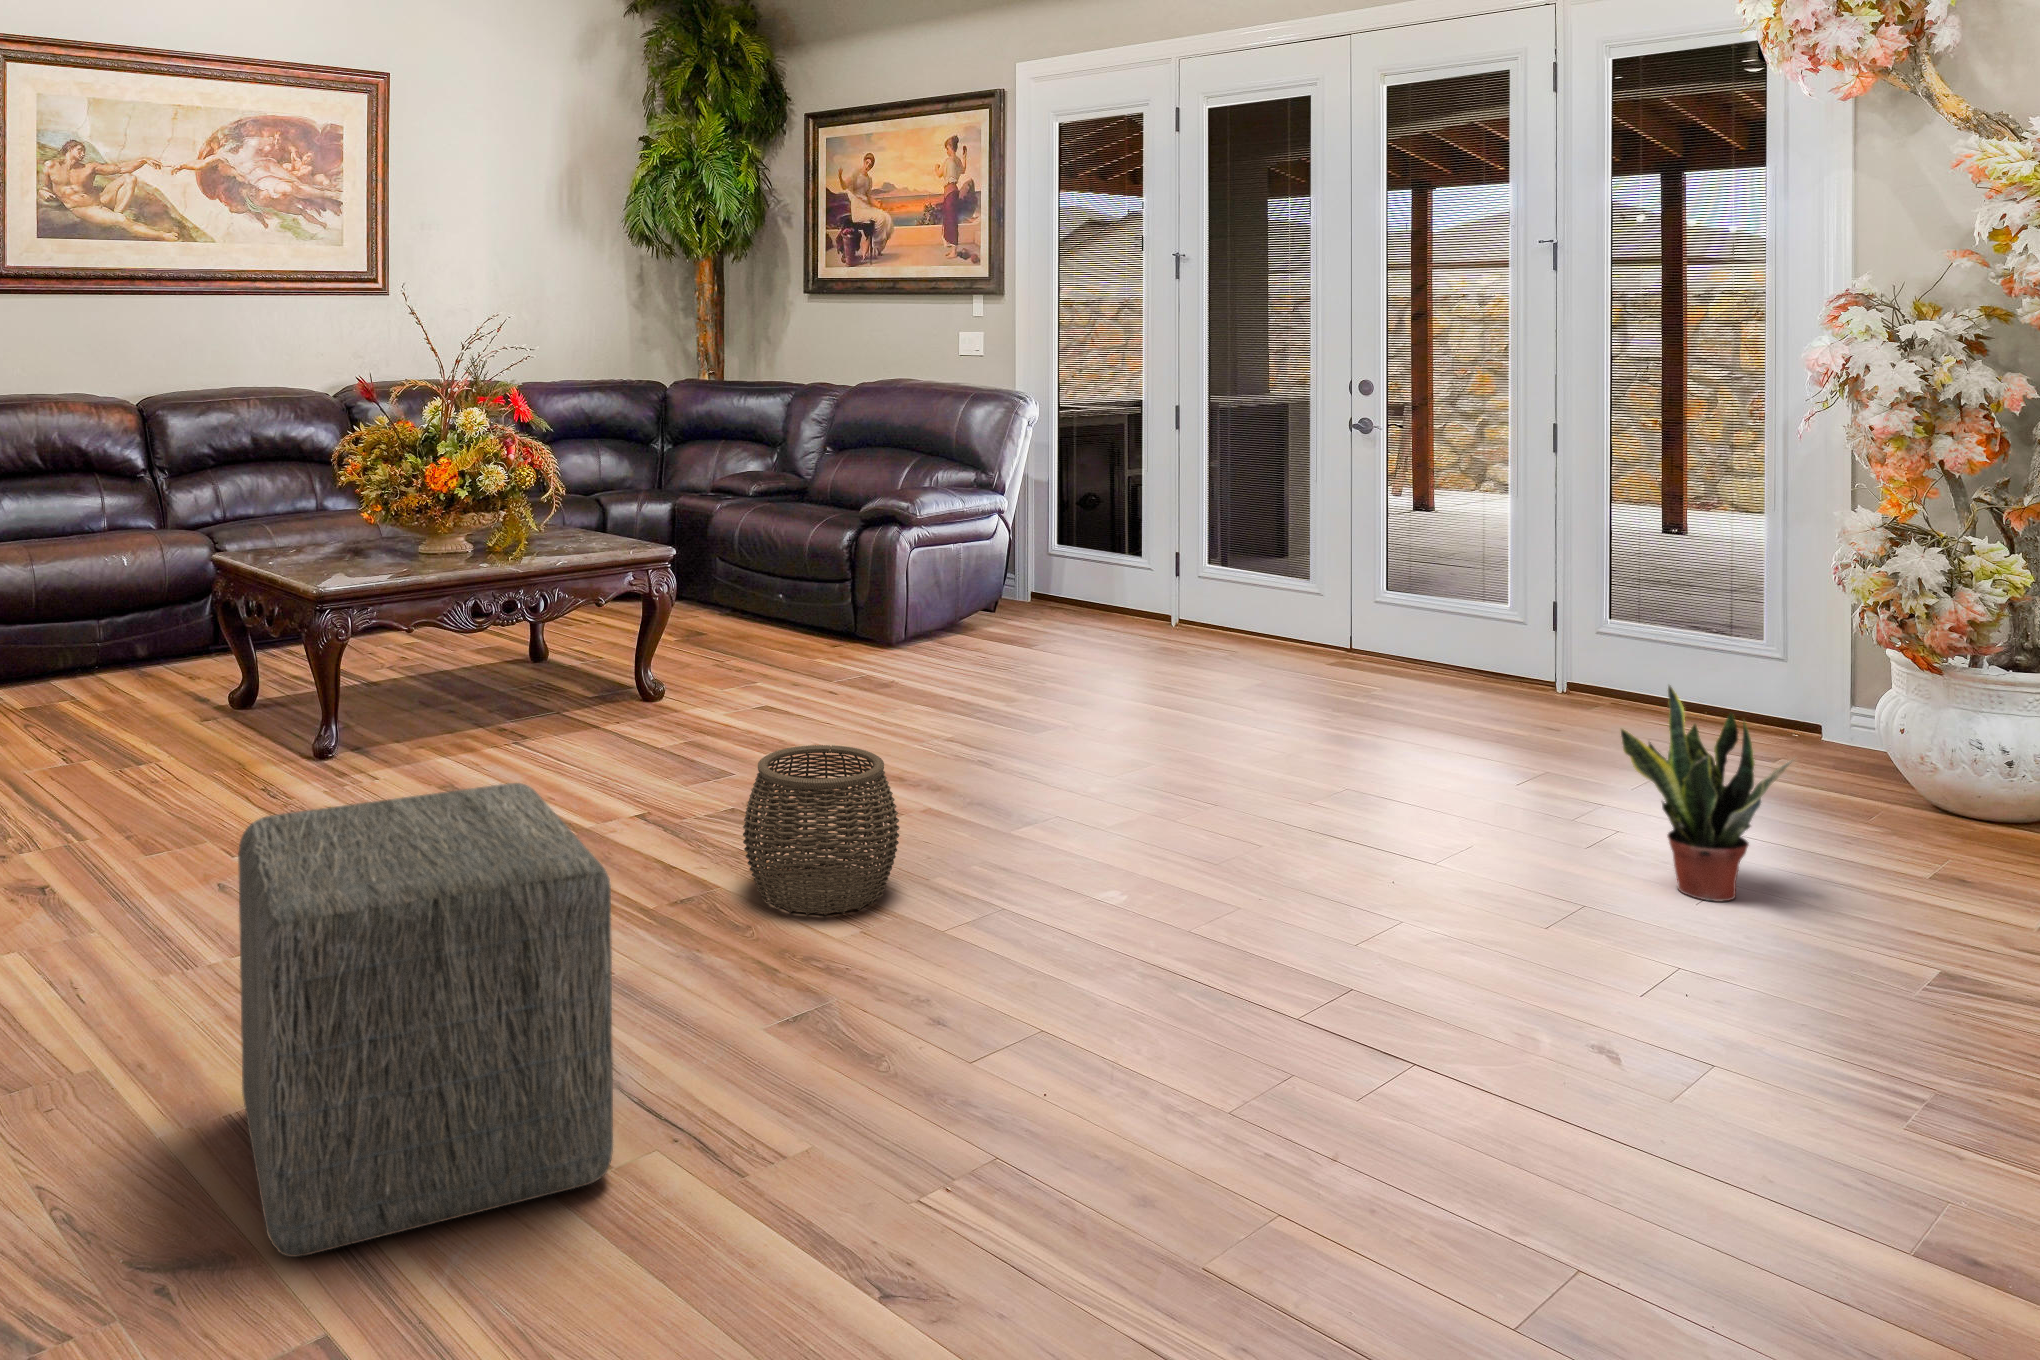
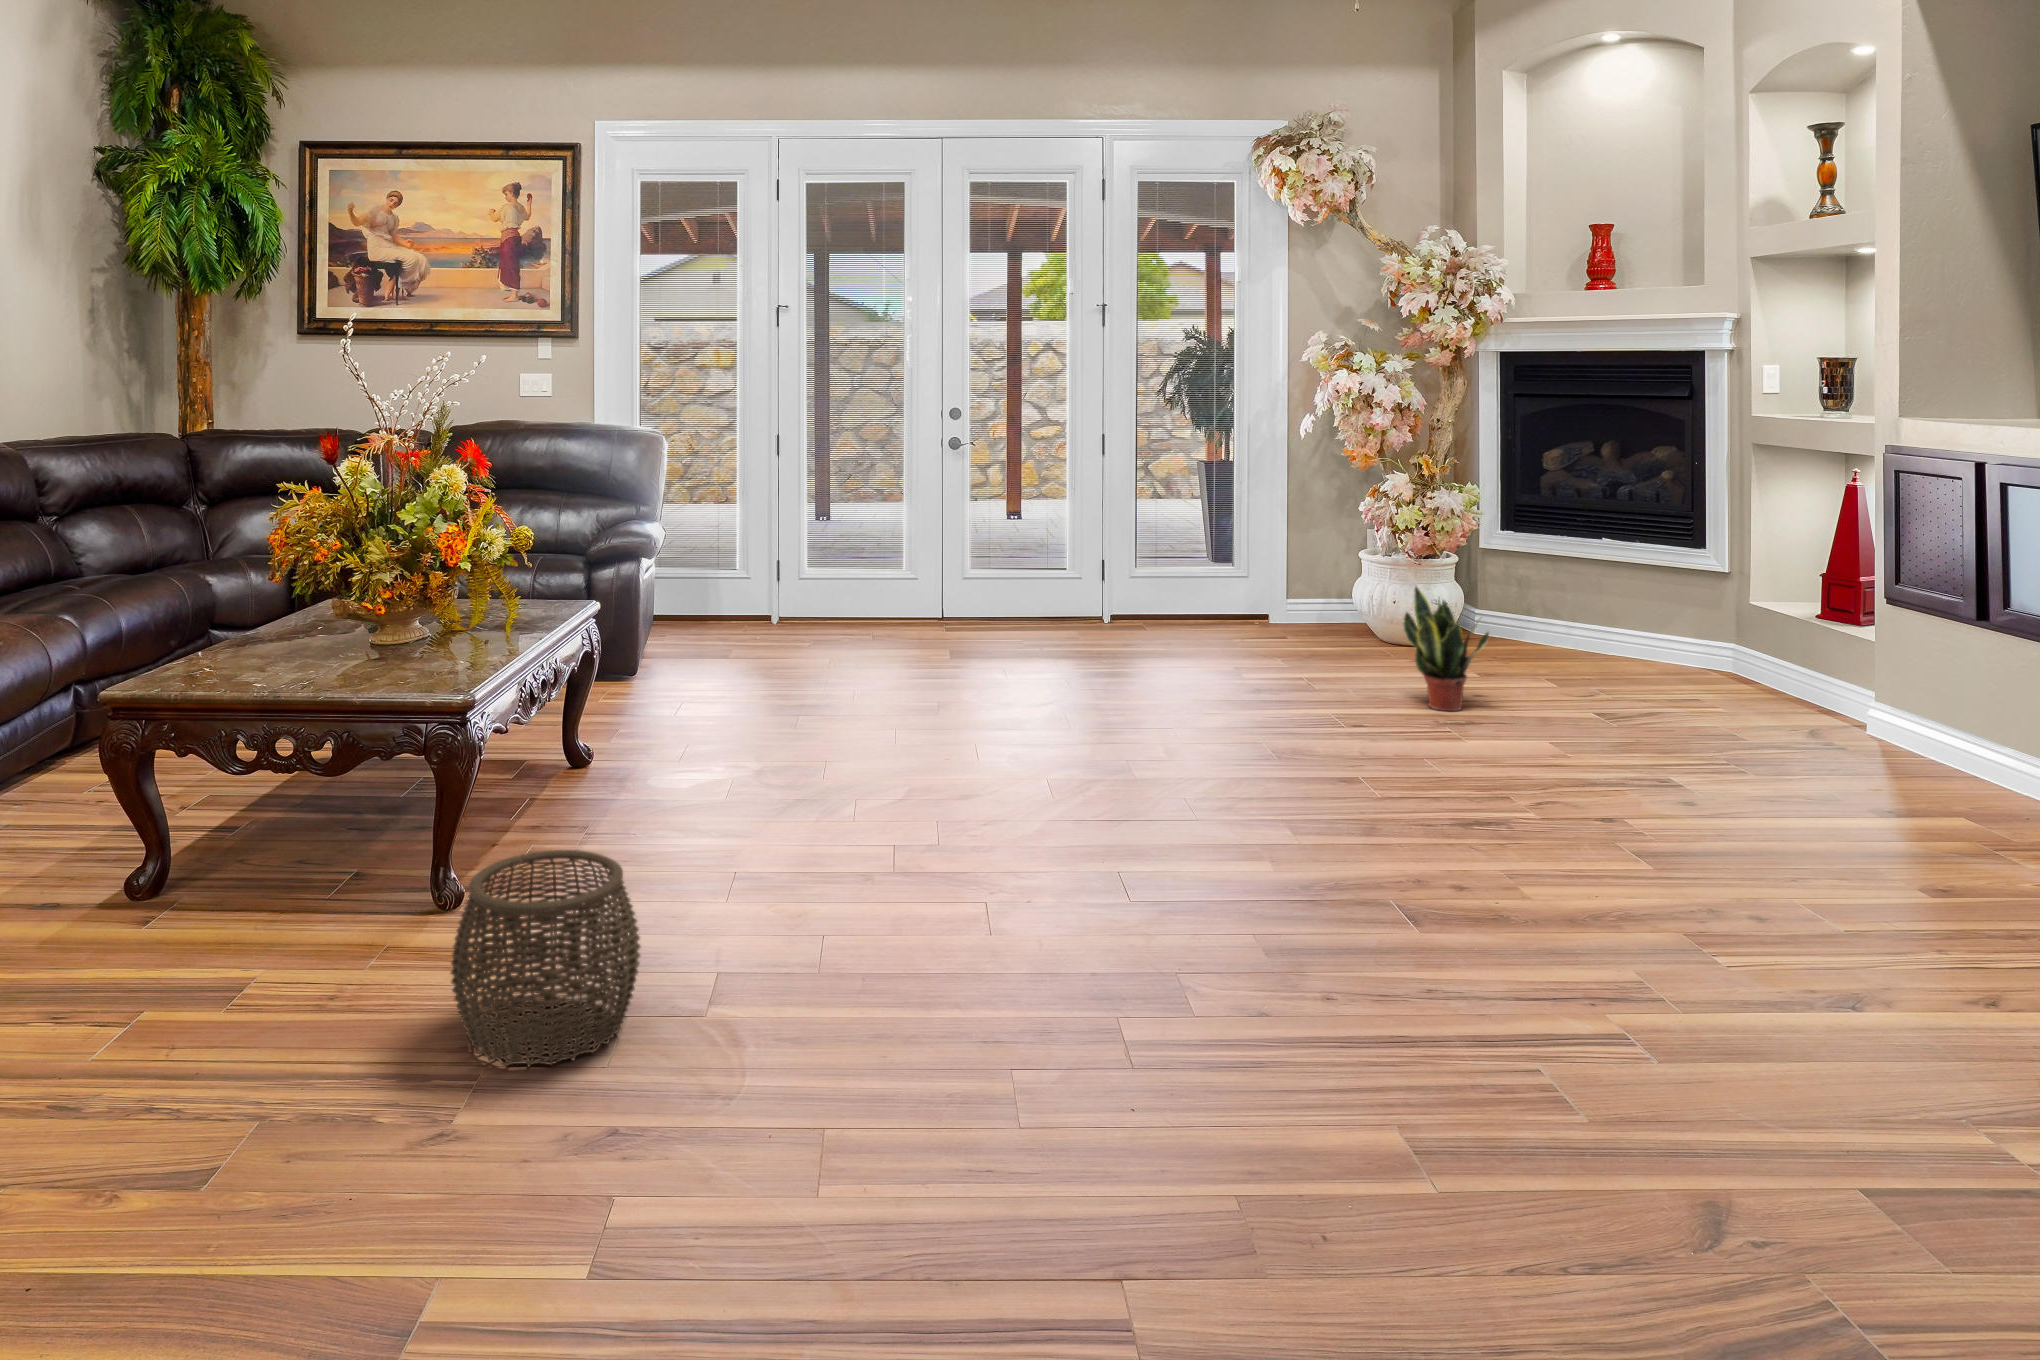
woven basket: present [743,745,900,915] -> present [451,850,641,1067]
ottoman: present [238,783,613,1257] -> none [1358,763,1697,1173]

